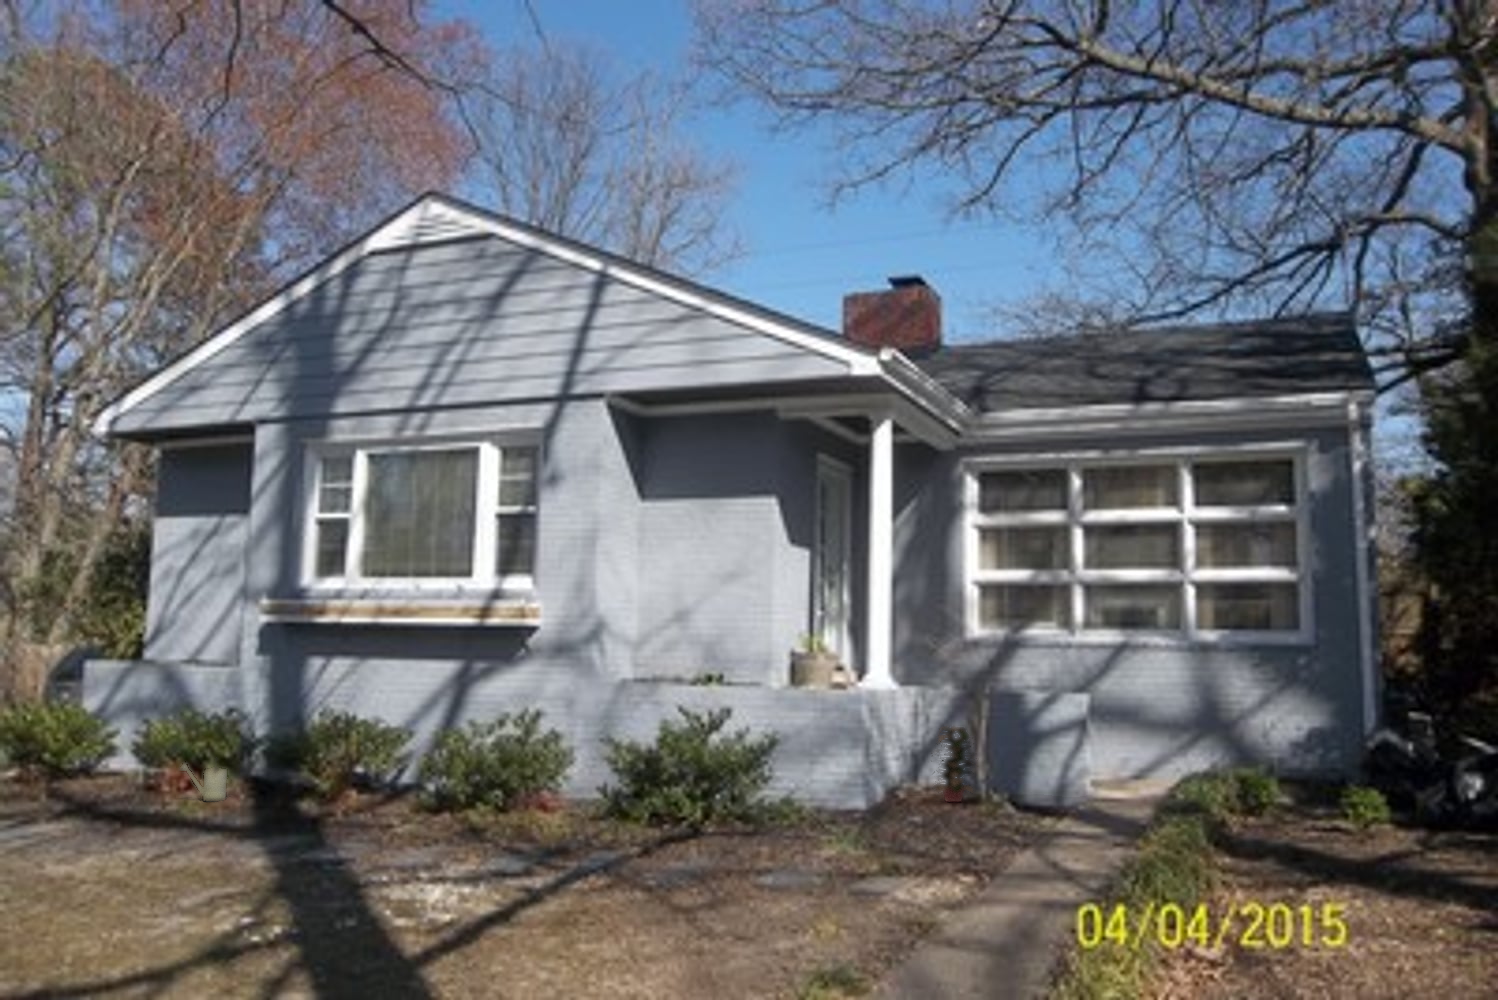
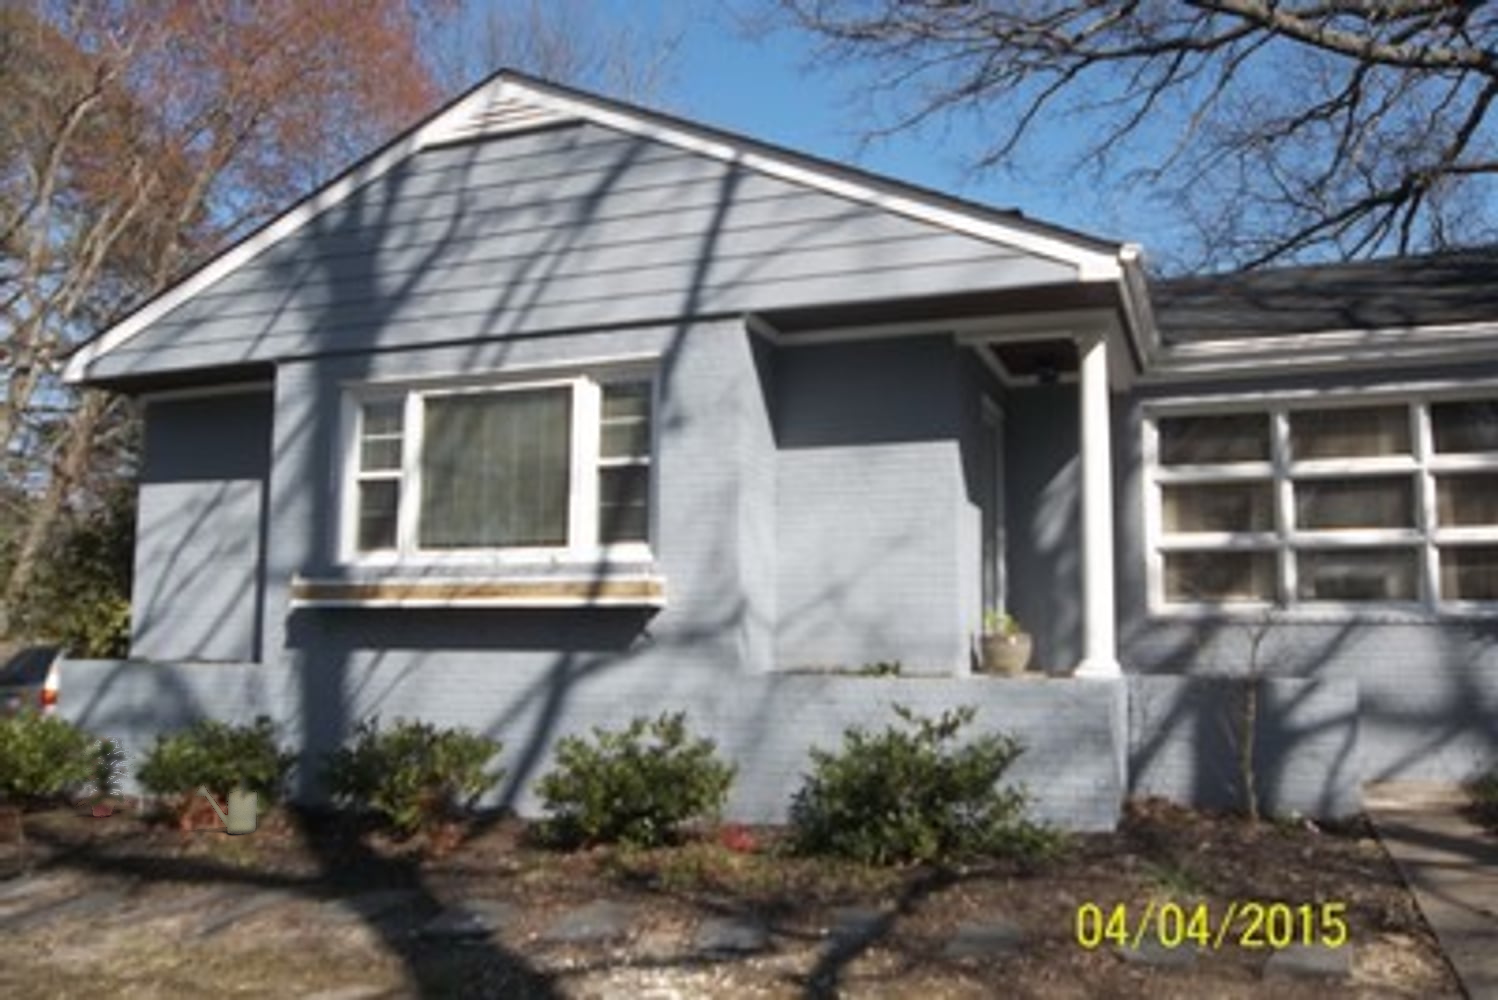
decorative plant: present [935,727,974,802] -> present [83,738,128,816]

